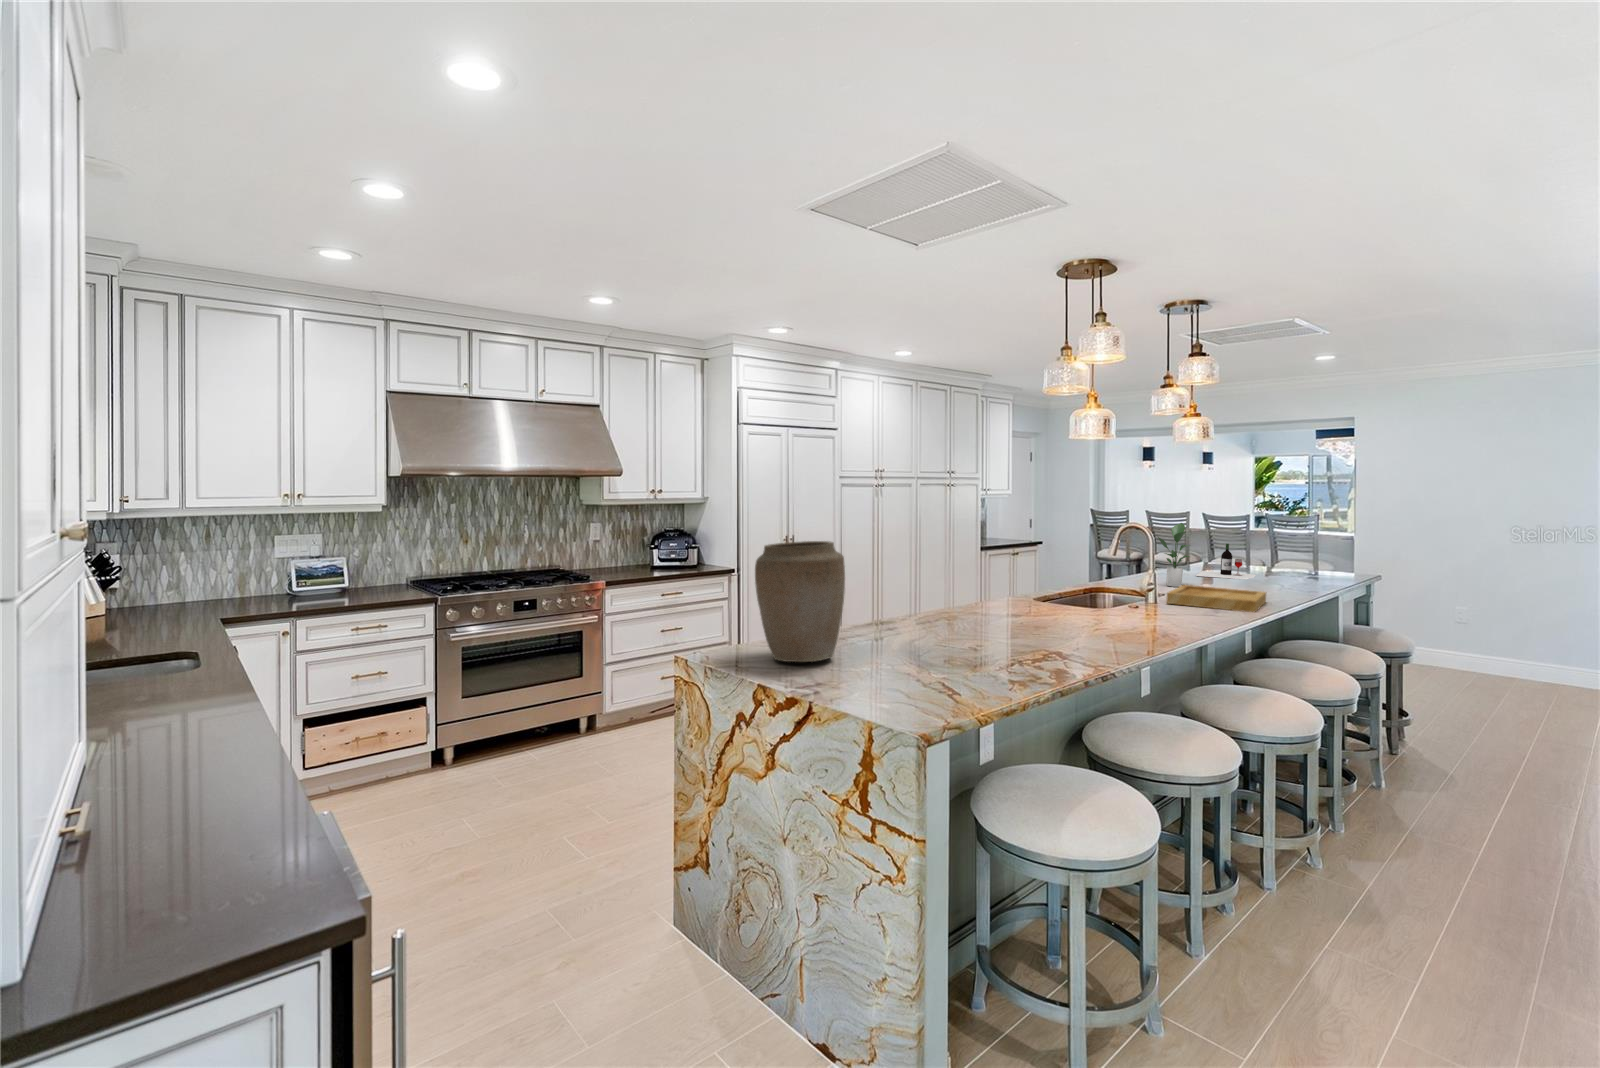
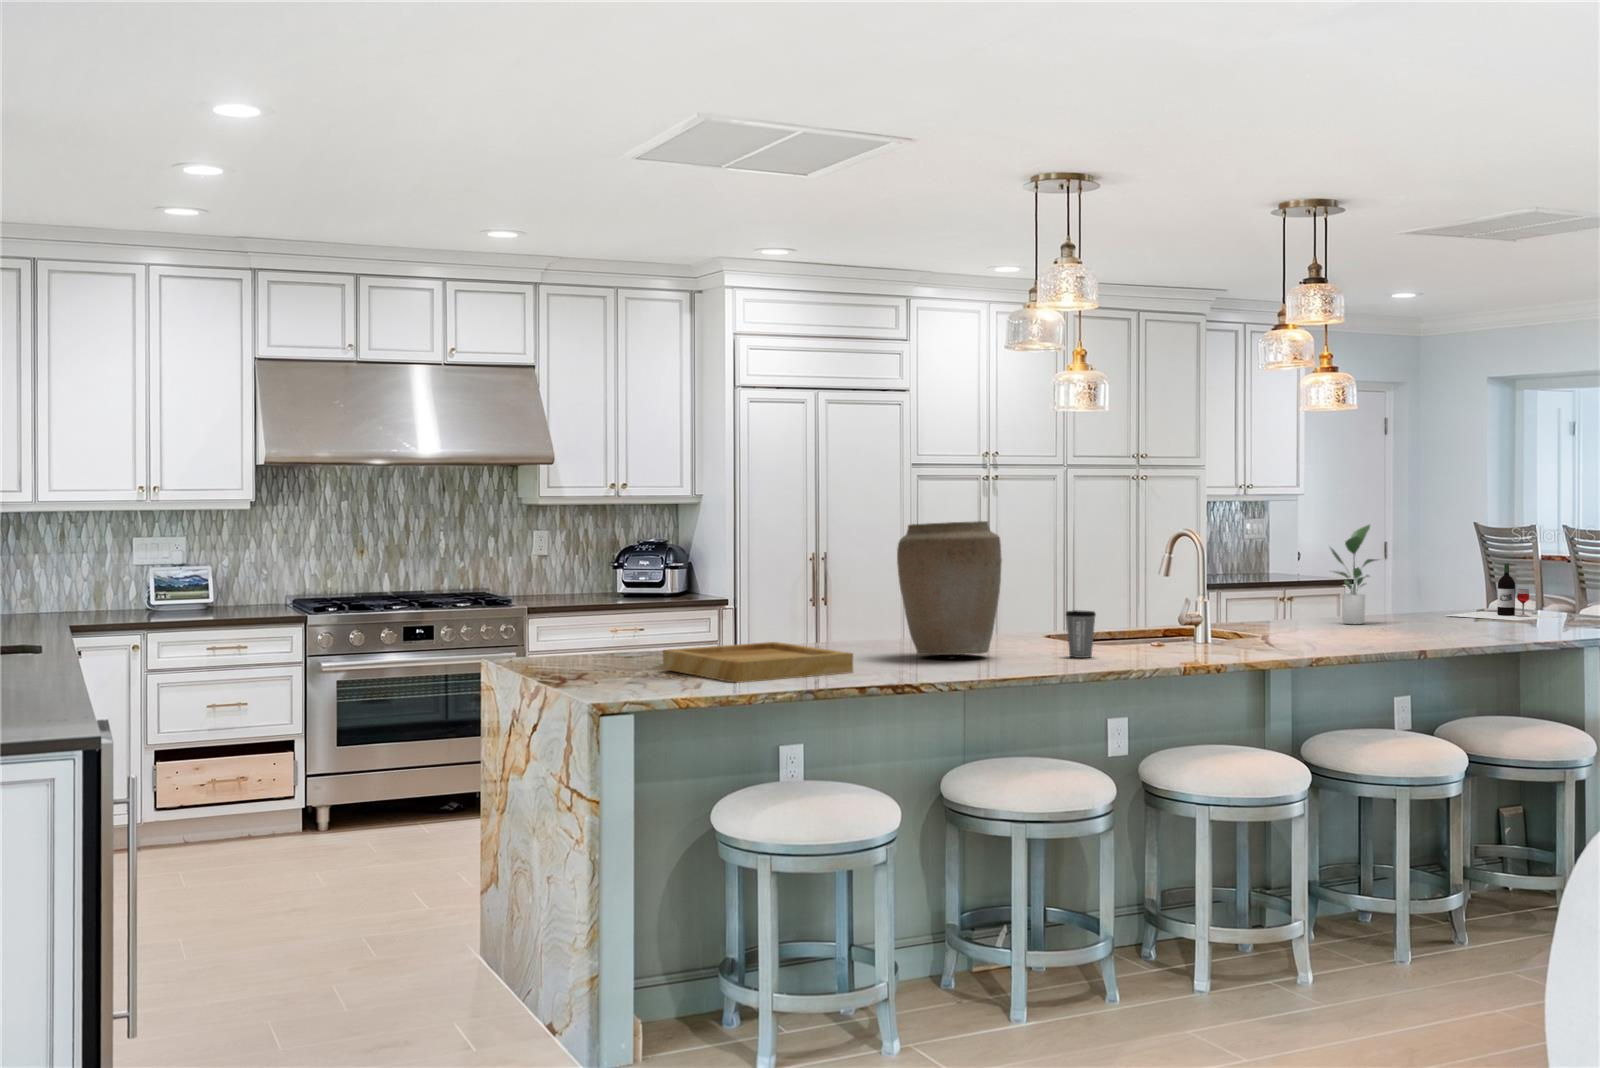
vase: present [755,541,845,662] -> present [897,521,1002,655]
tray: present [1166,585,1266,612] -> present [663,642,853,683]
coffee cup: none [1127,603,1153,641] -> present [1066,610,1096,658]

